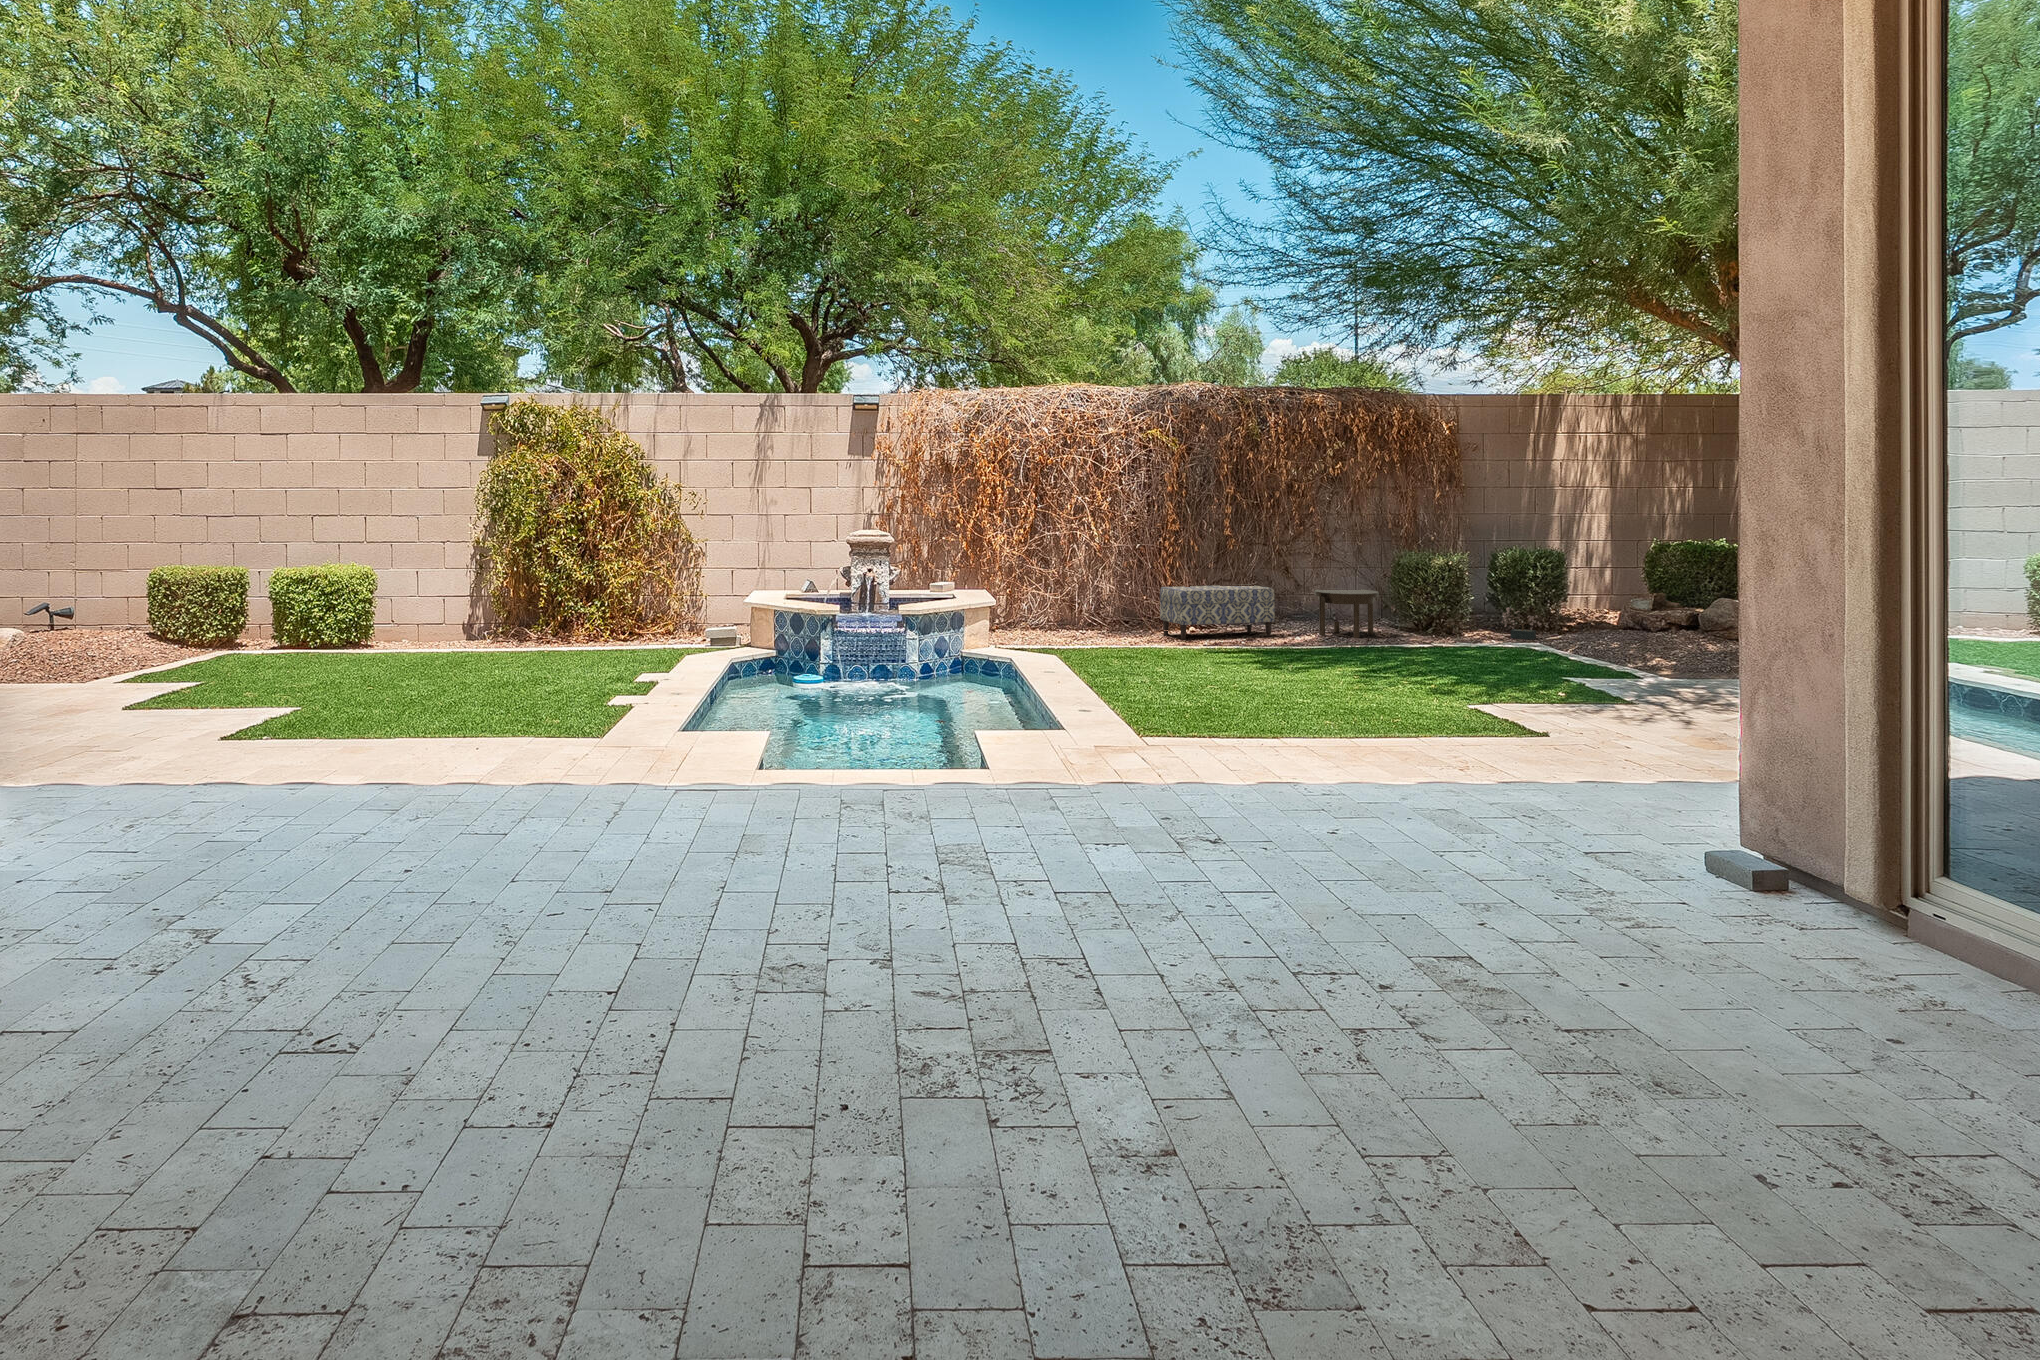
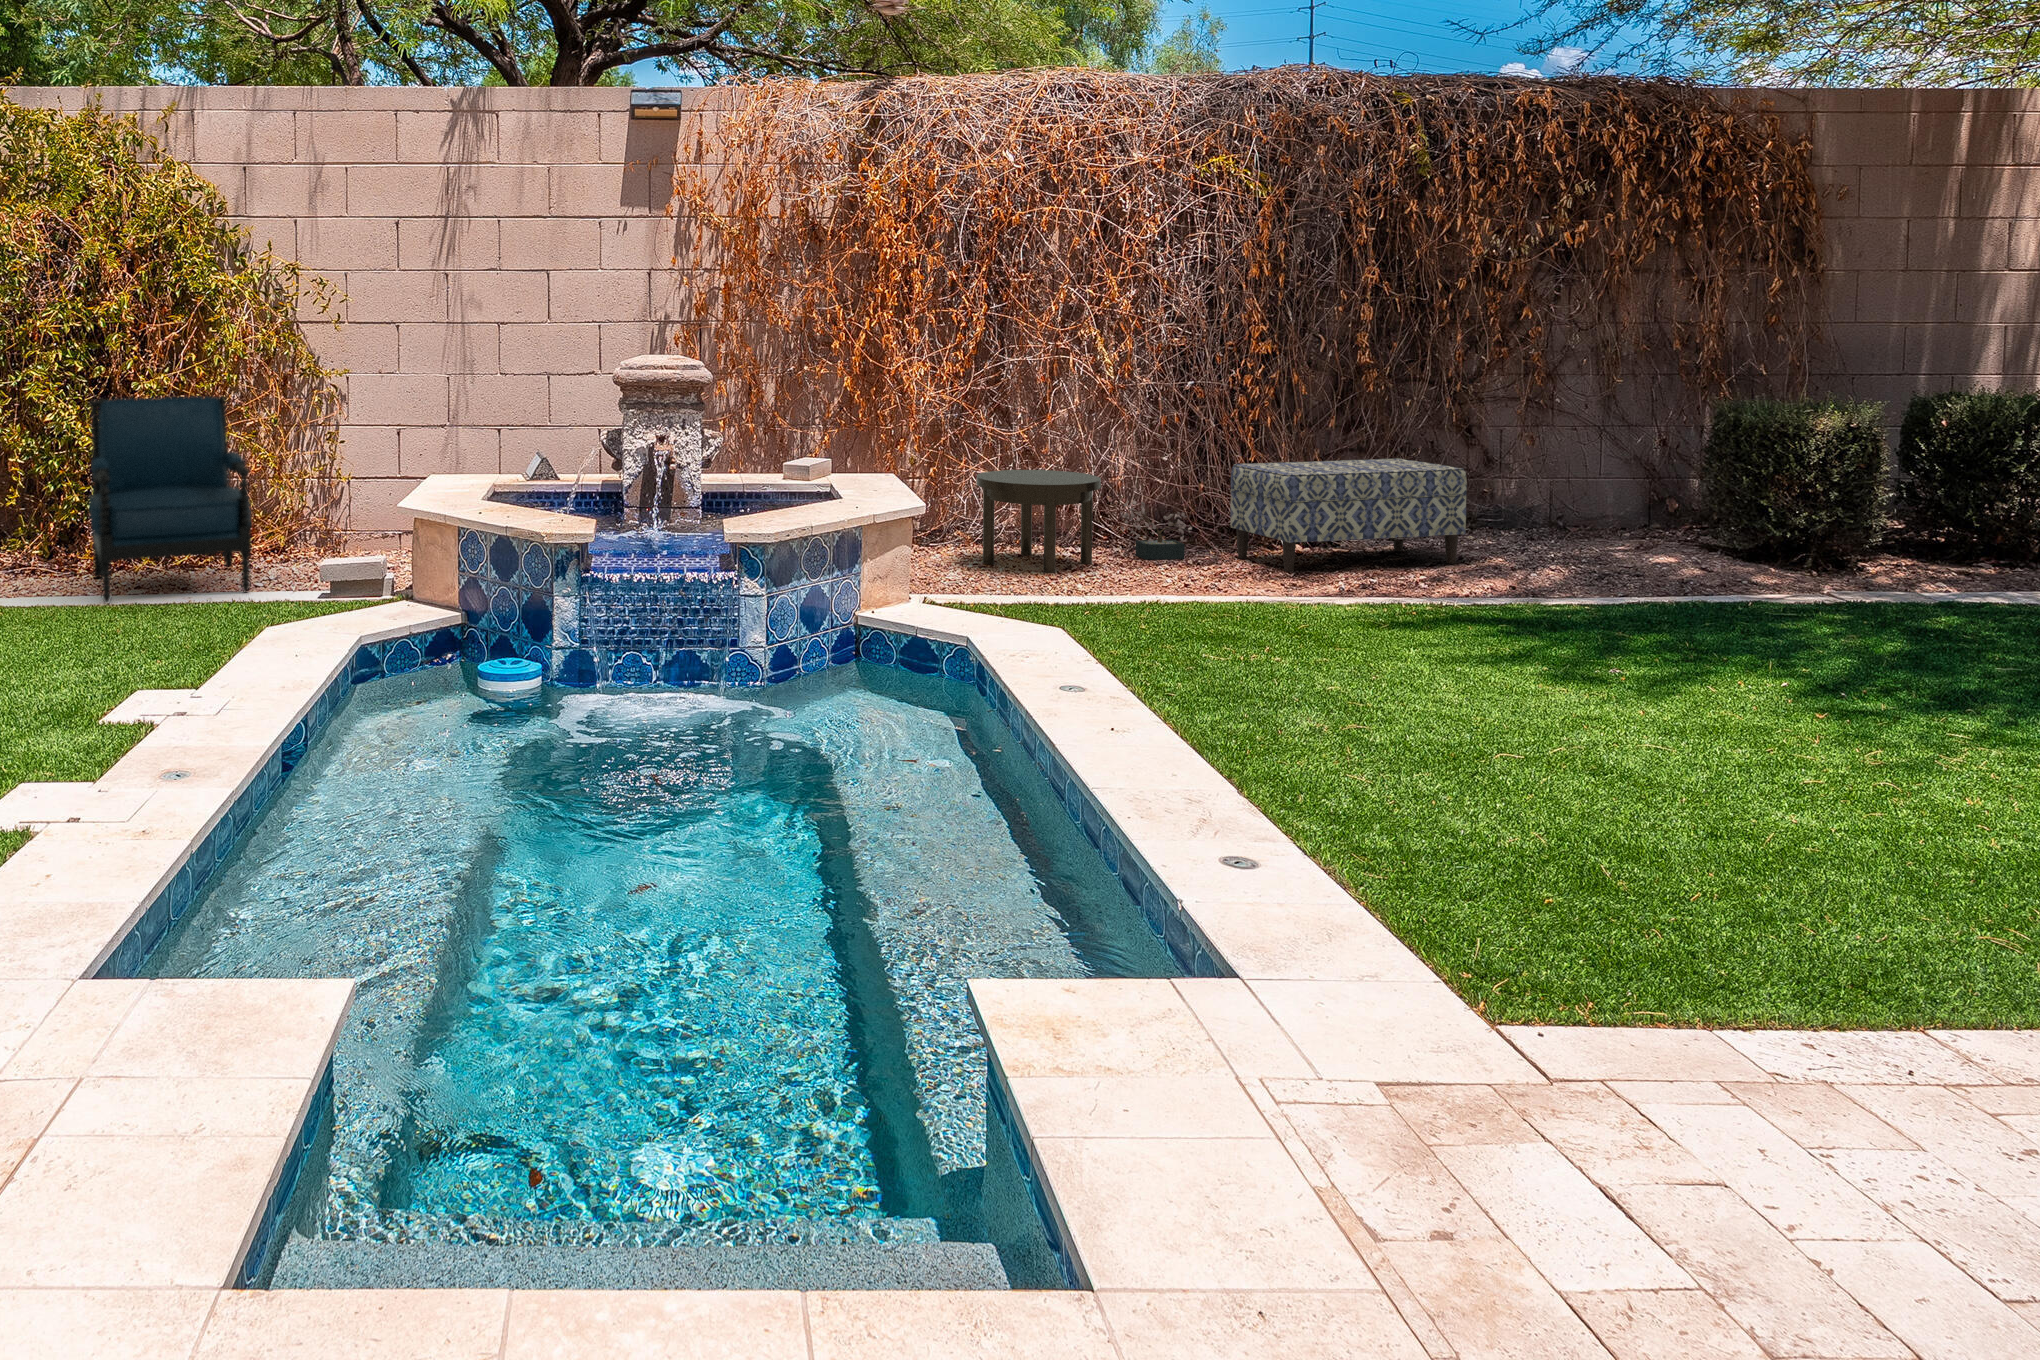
chair: none [581,552,668,652] -> present [89,396,252,604]
side table: present [1314,590,1378,638] -> present [976,470,1101,573]
decorative plant: present [1502,607,1541,640] -> present [1121,500,1192,560]

